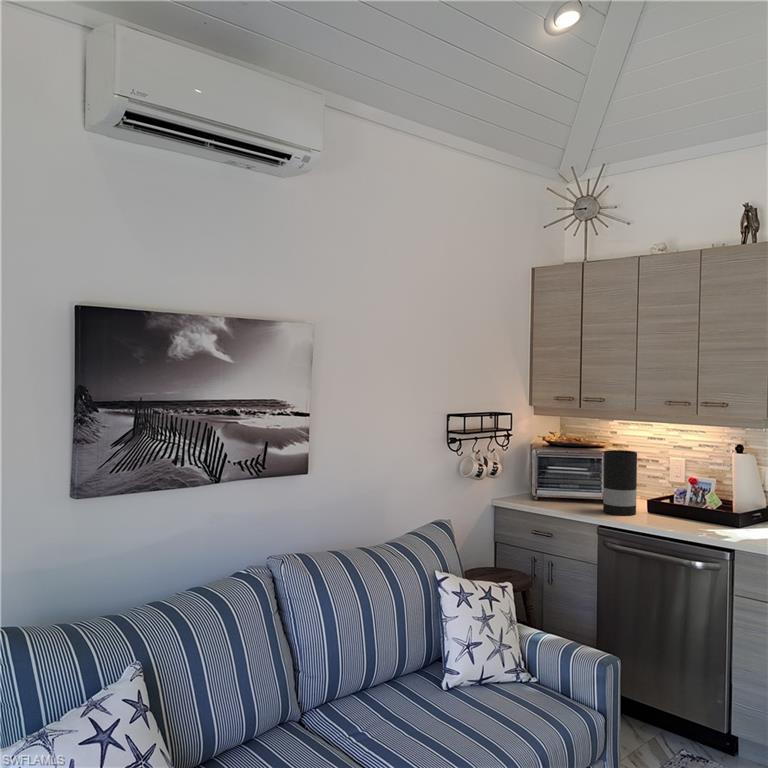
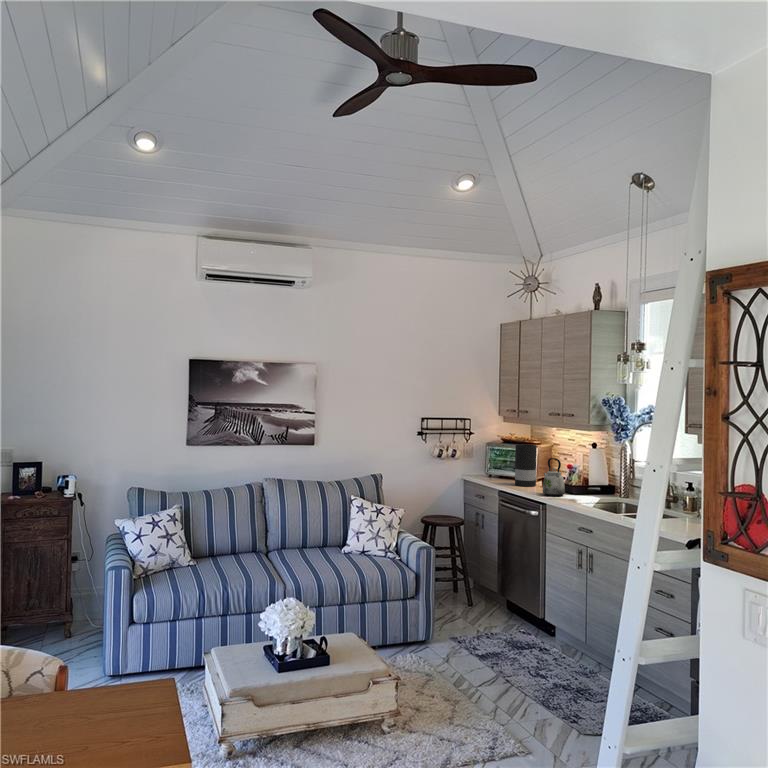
kettle: none [689,474,737,533] -> present [543,458,565,496]

